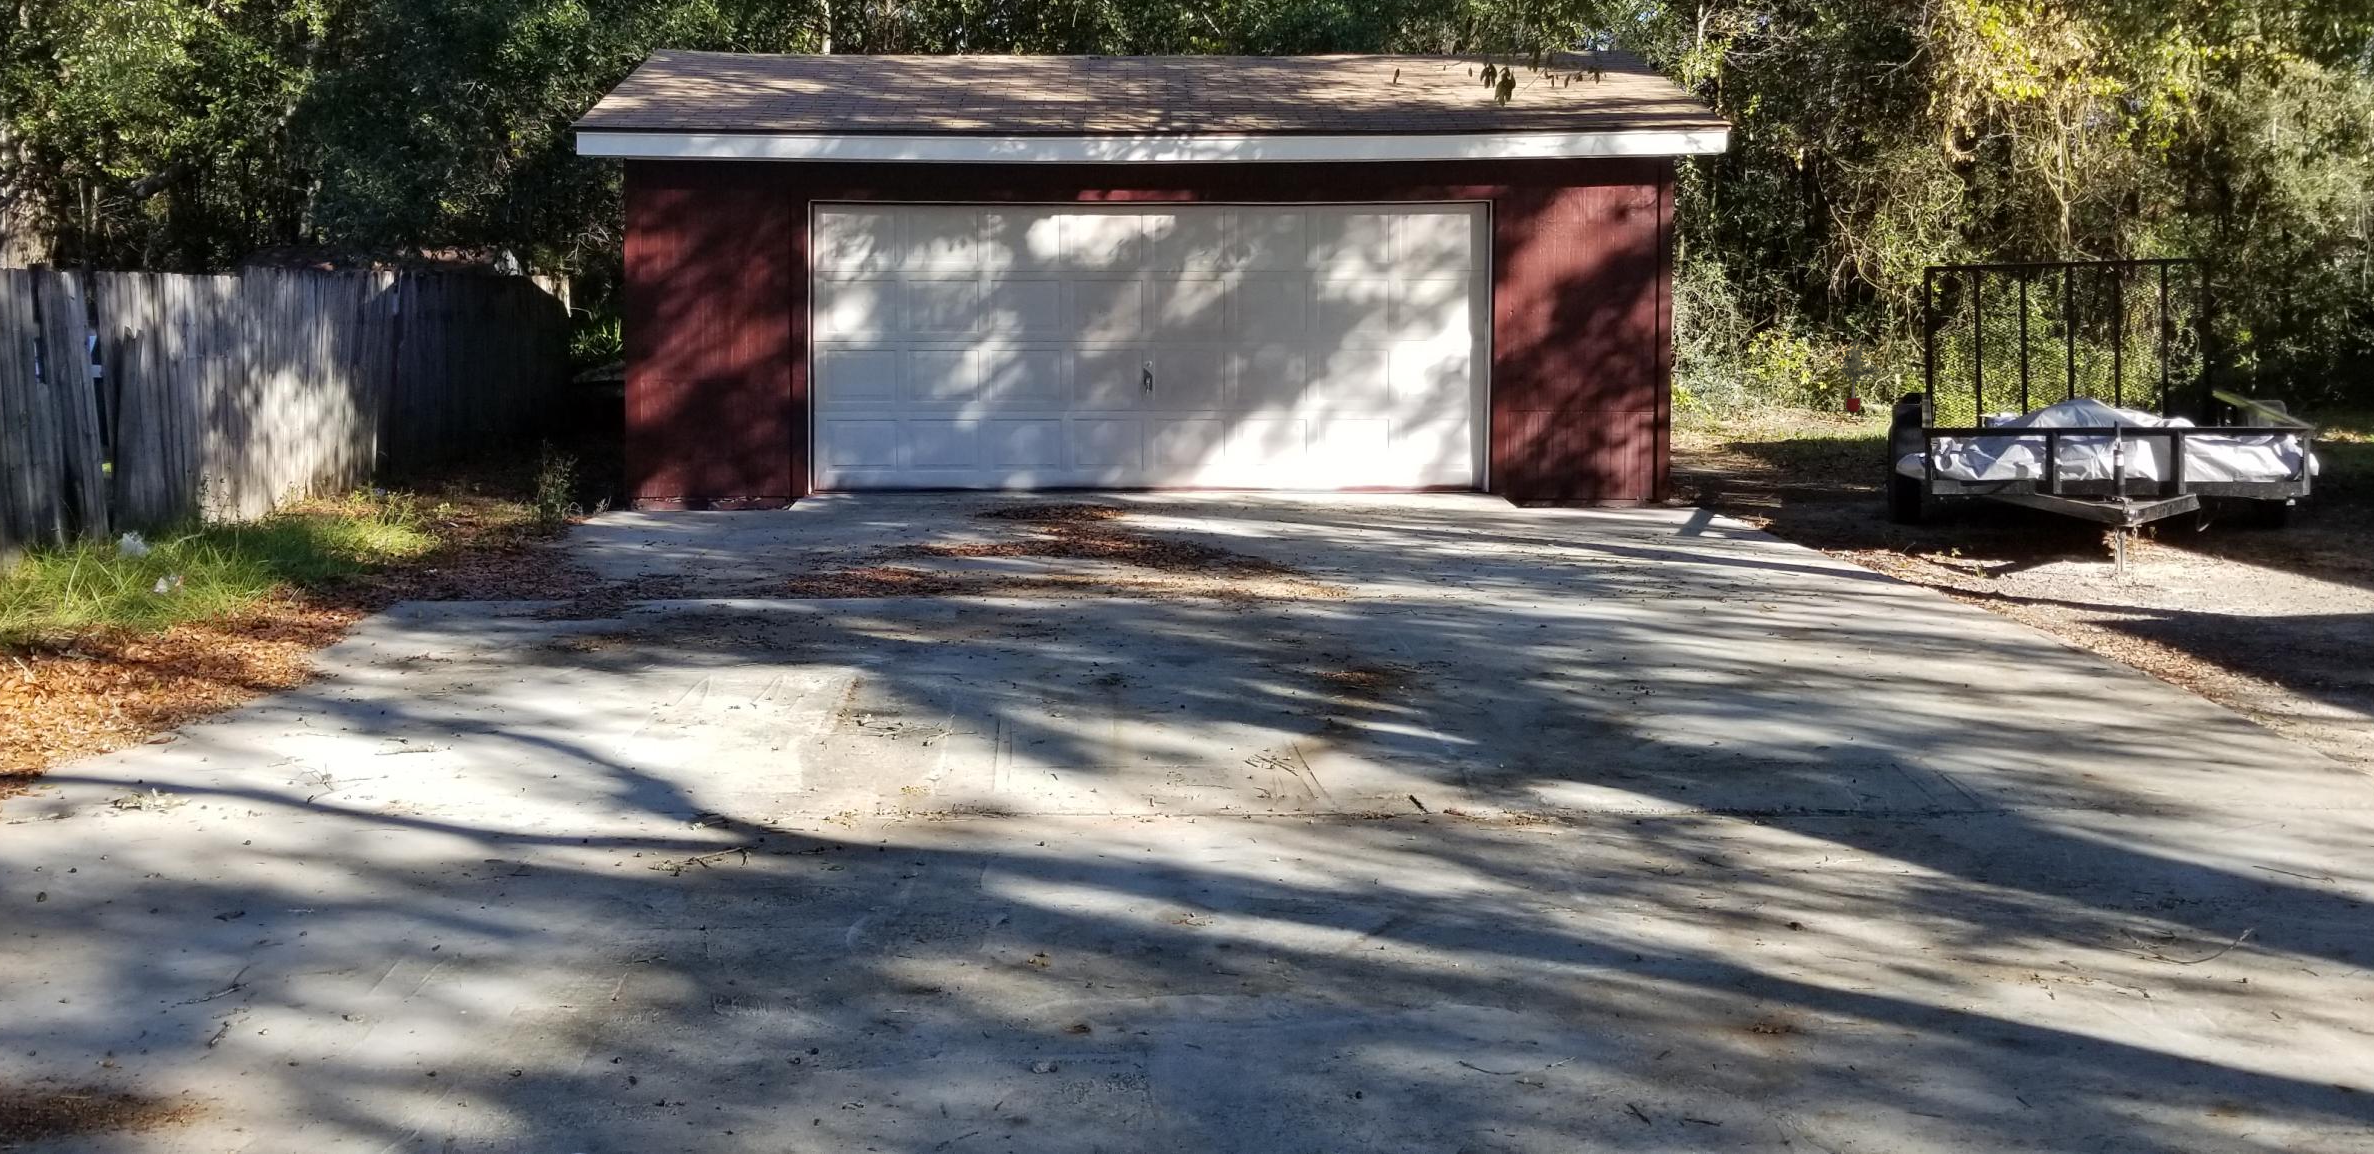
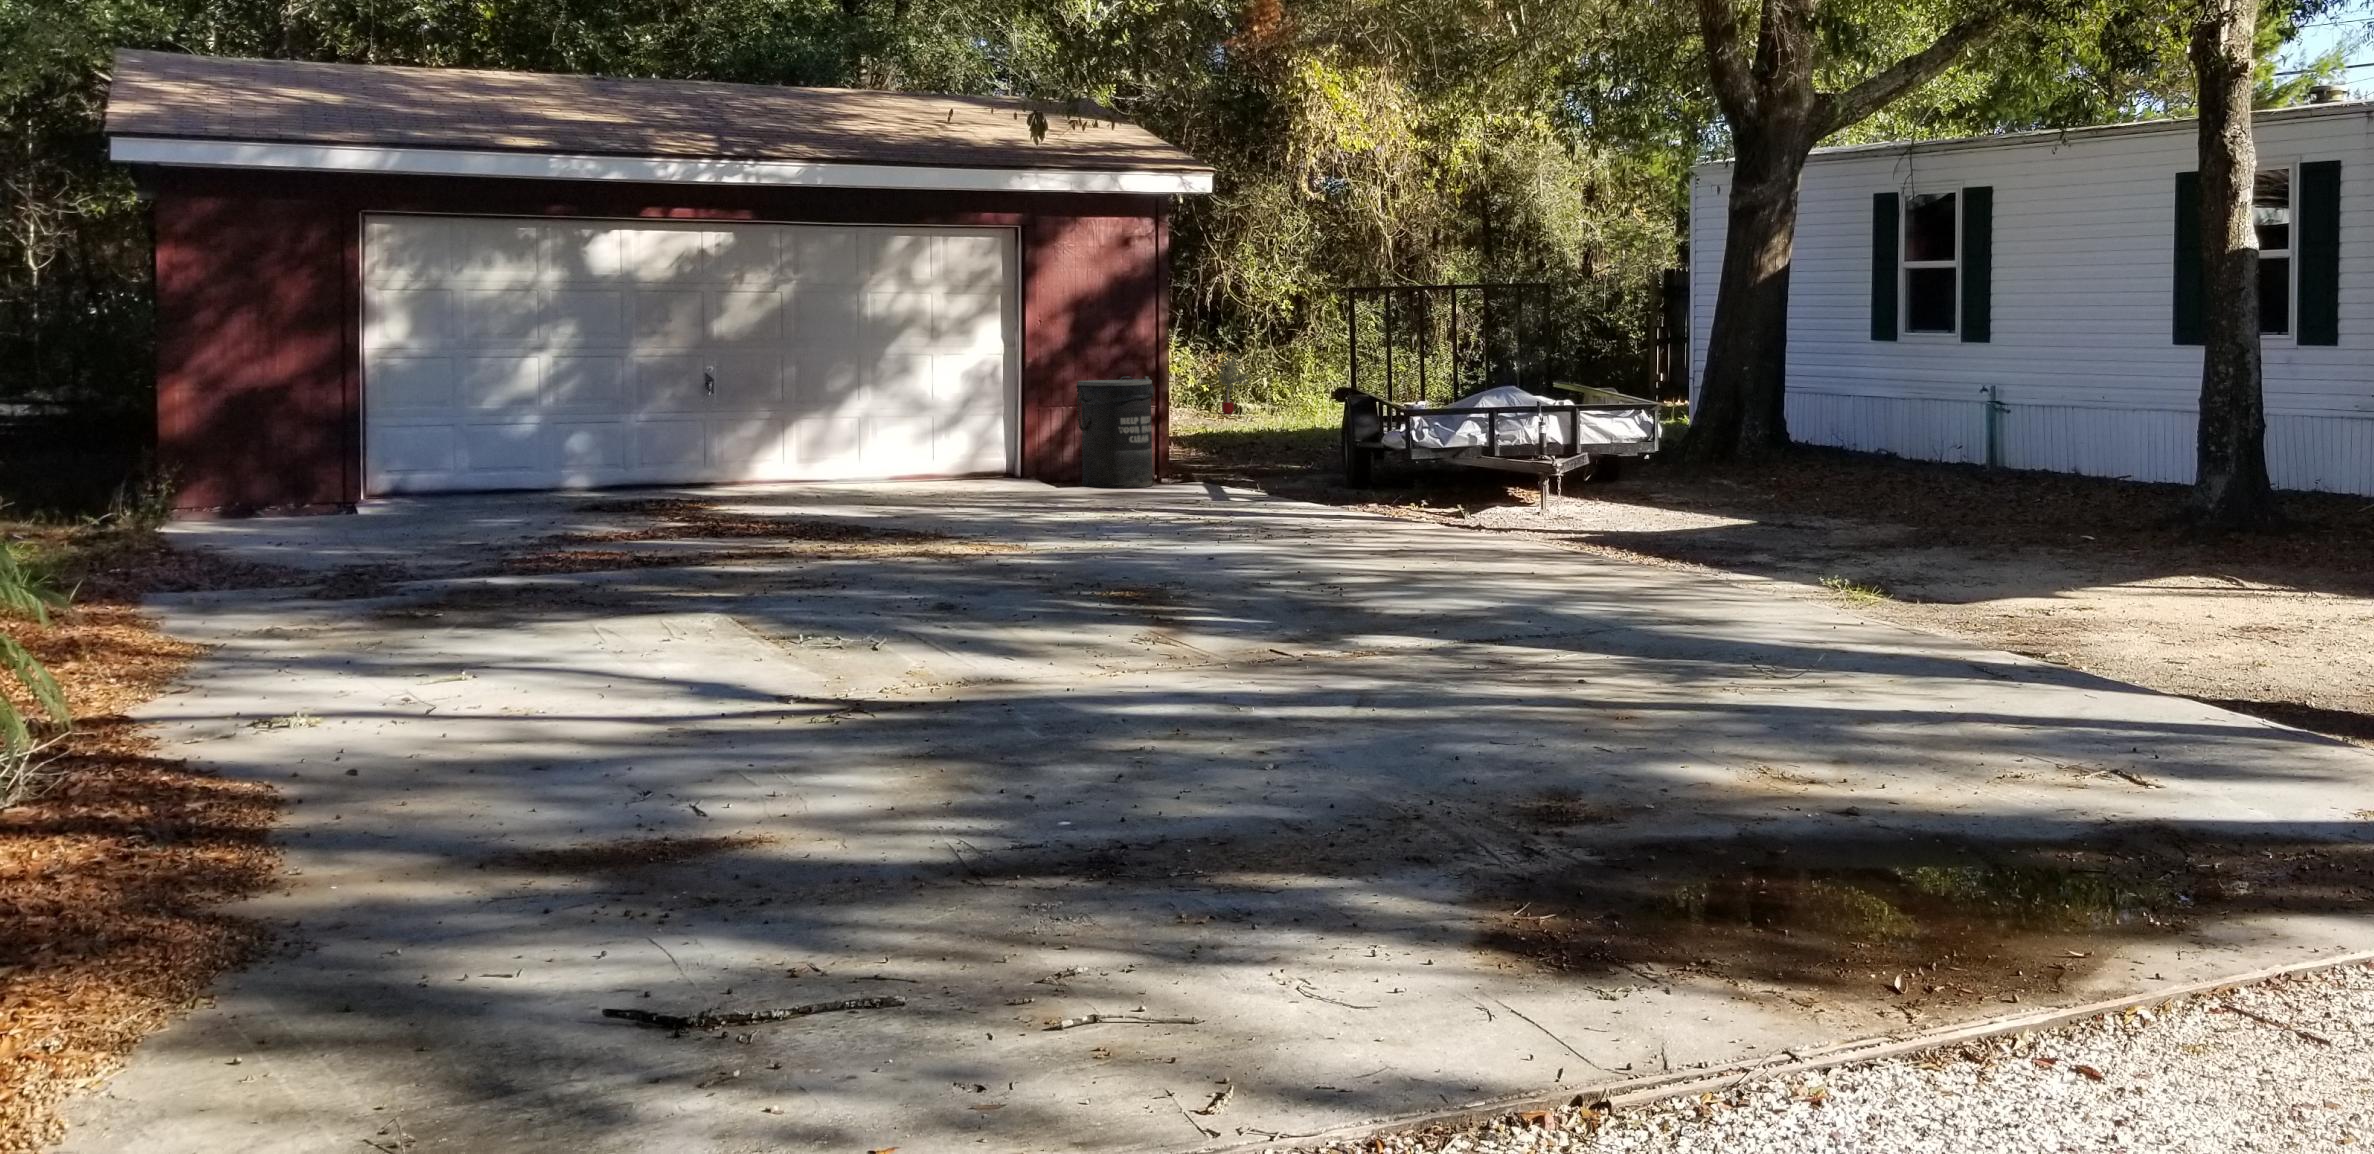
trash can: none [1548,376,1642,508] -> present [1077,376,1154,488]

